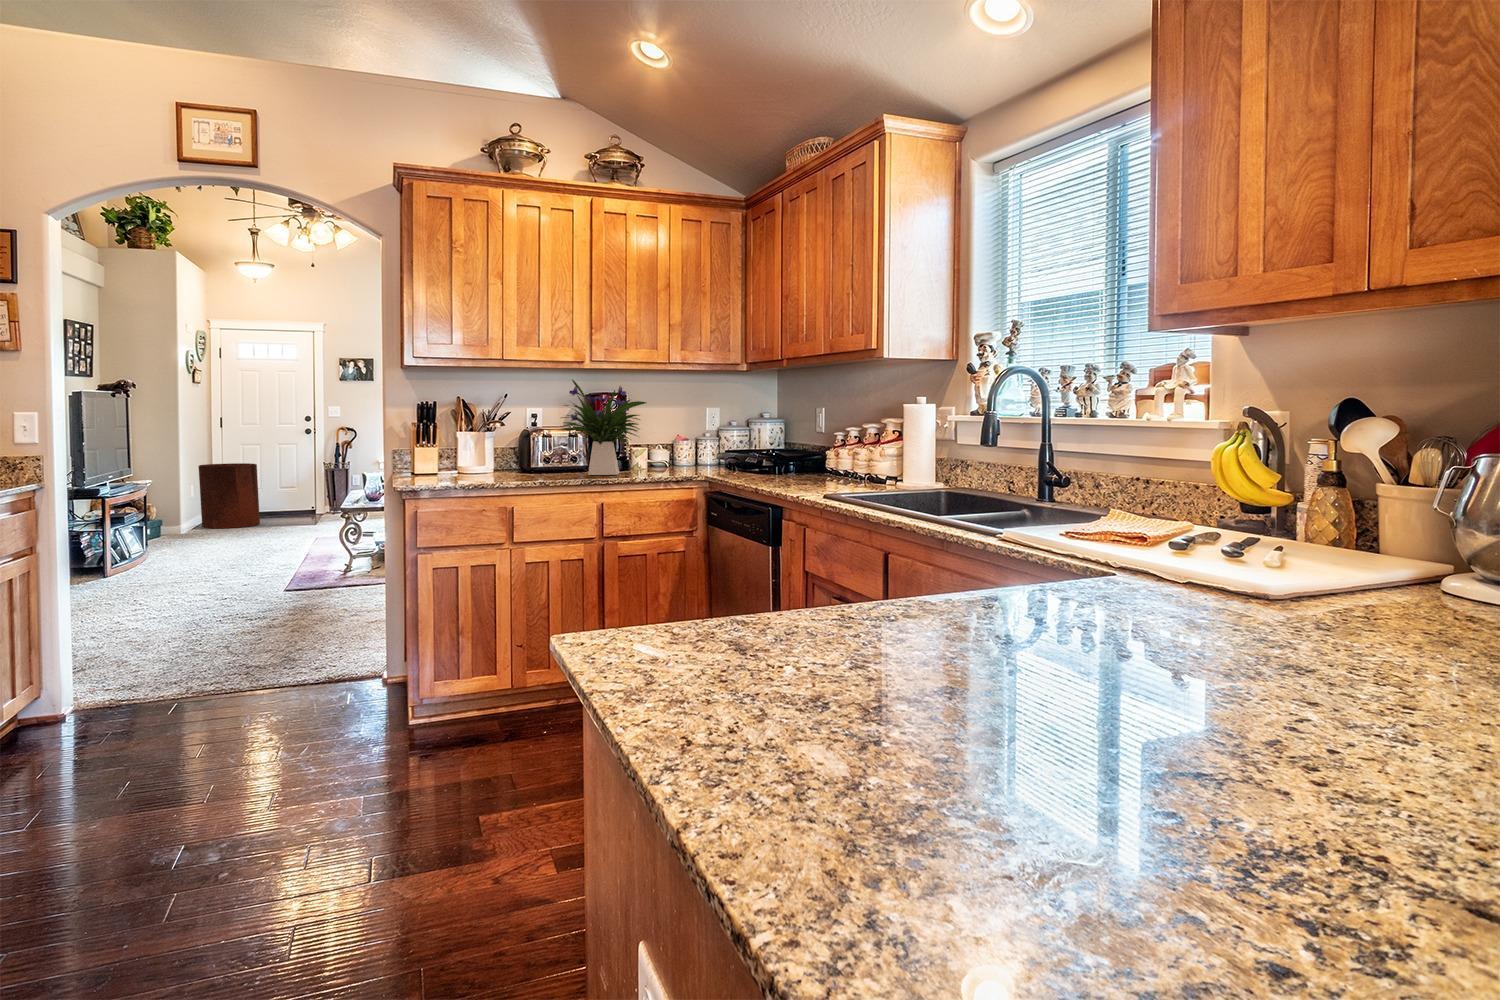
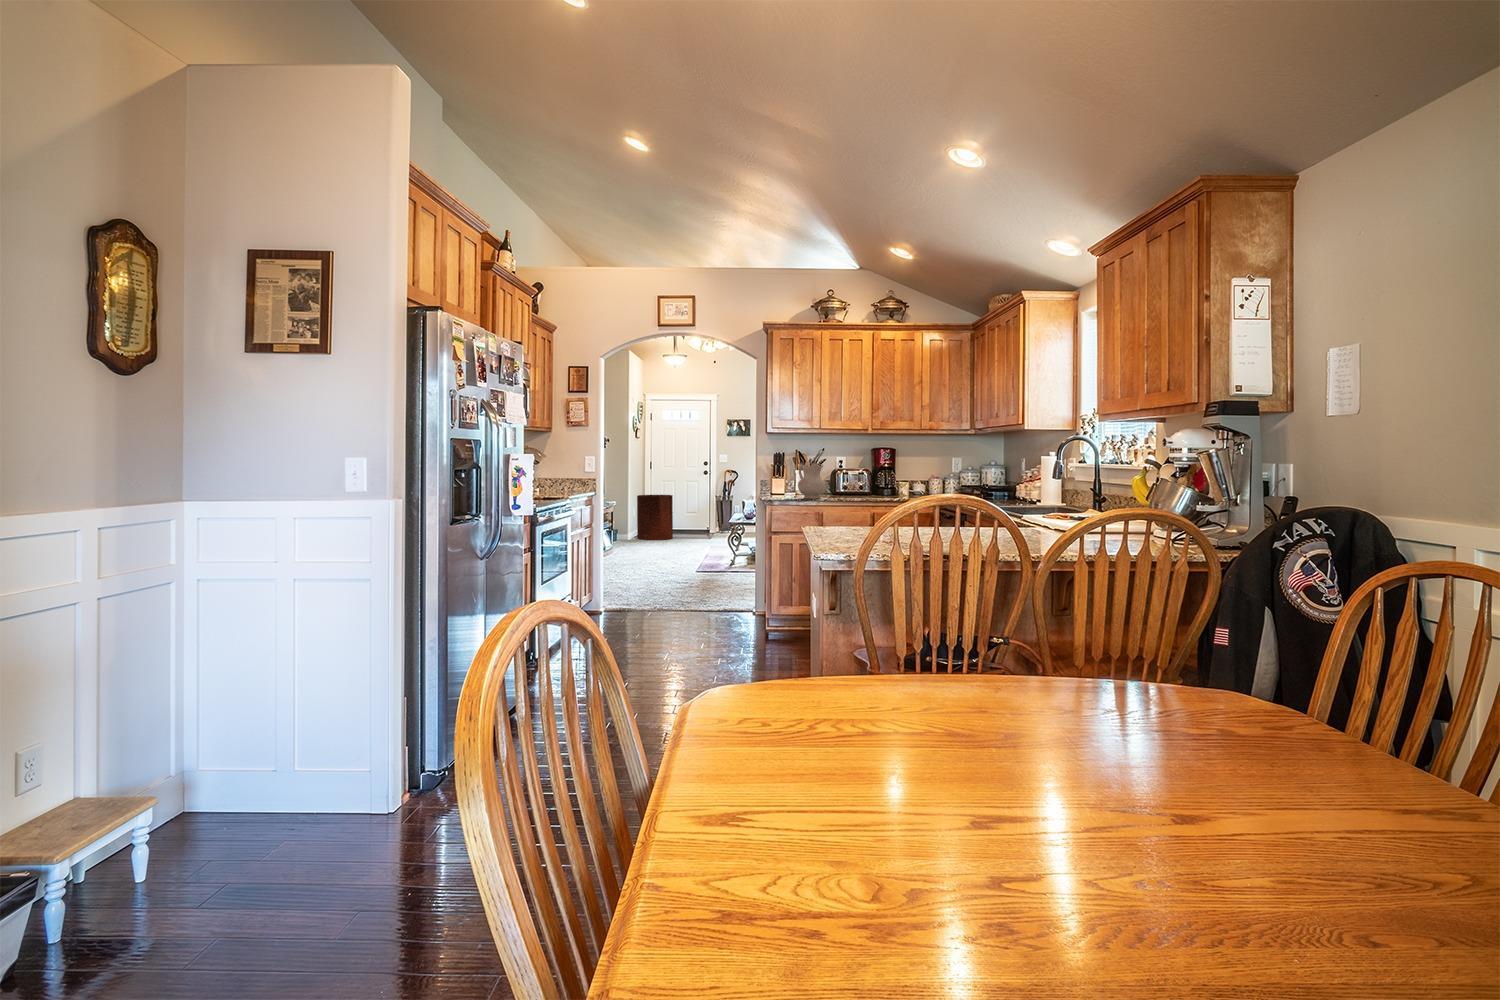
flower arrangement: present [561,380,646,475] -> none [852,440,904,496]
ceramic pitcher: none [468,418,520,483] -> present [798,463,826,499]

